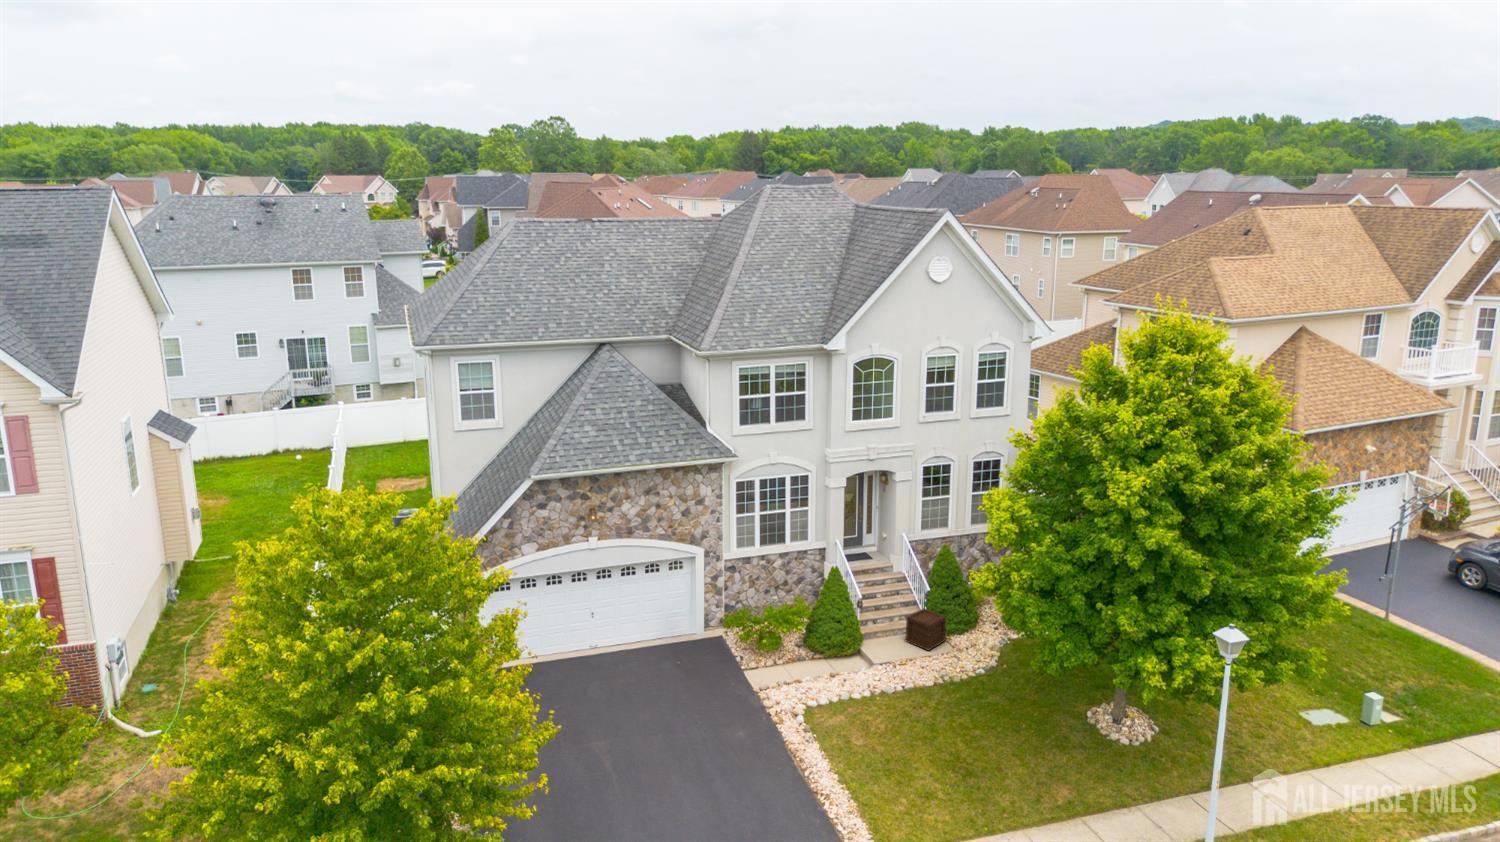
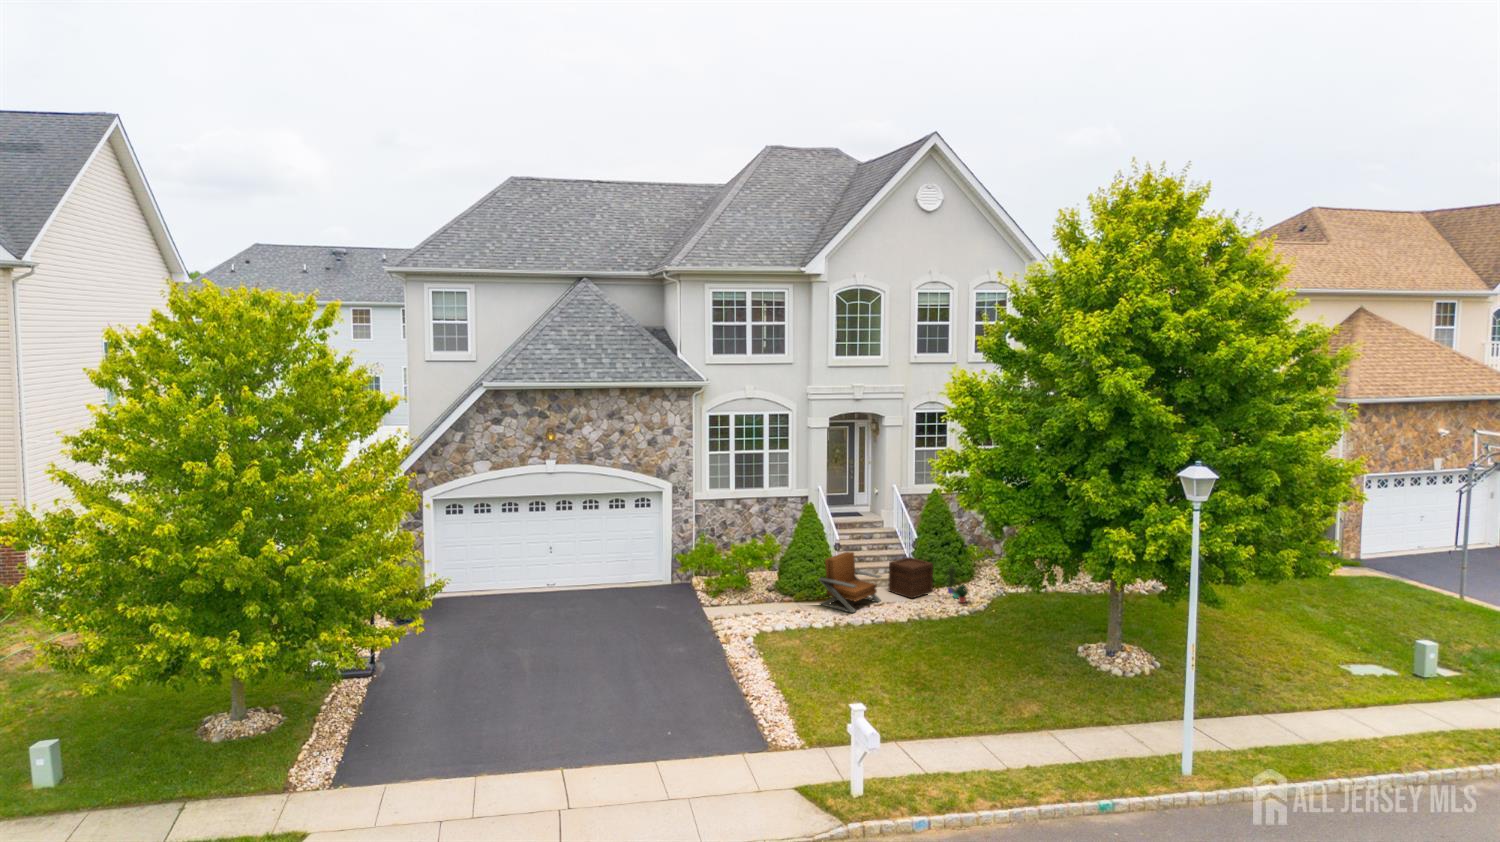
lounge chair: none [847,611,903,674] -> present [818,552,881,613]
potted plant: none [957,615,980,654] -> present [947,565,968,603]

